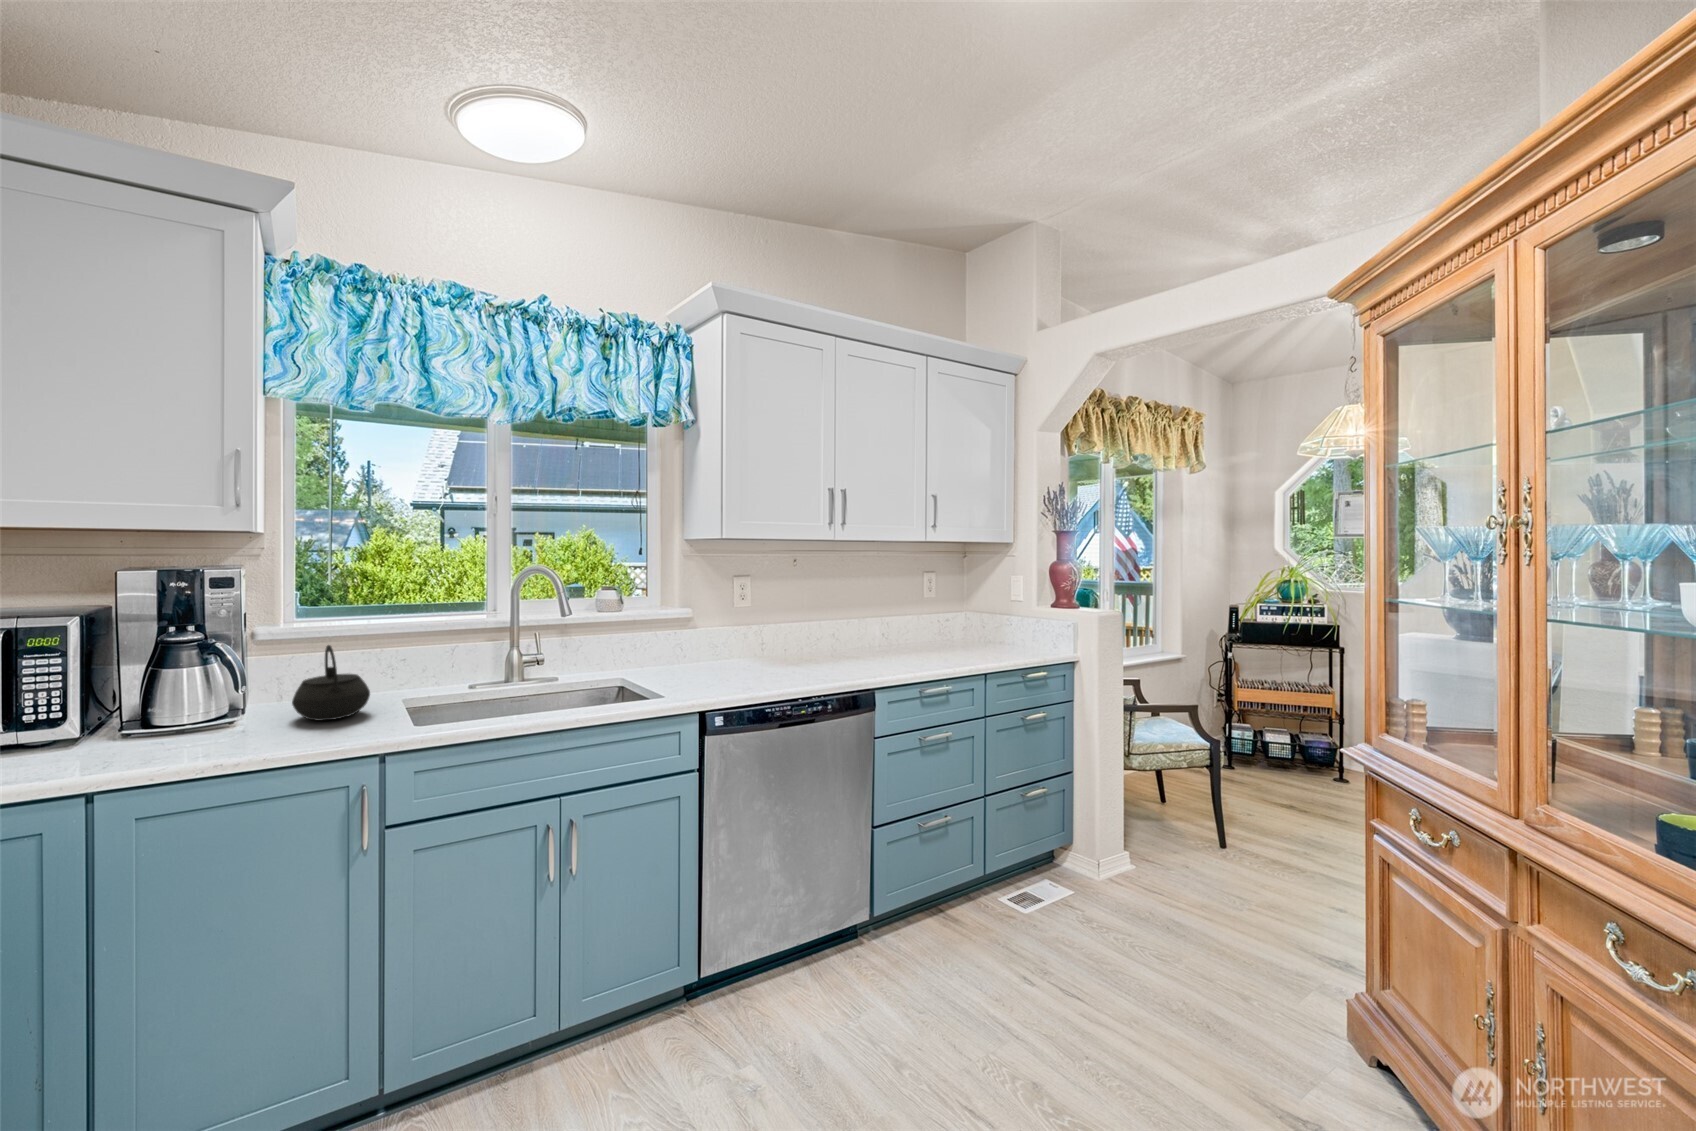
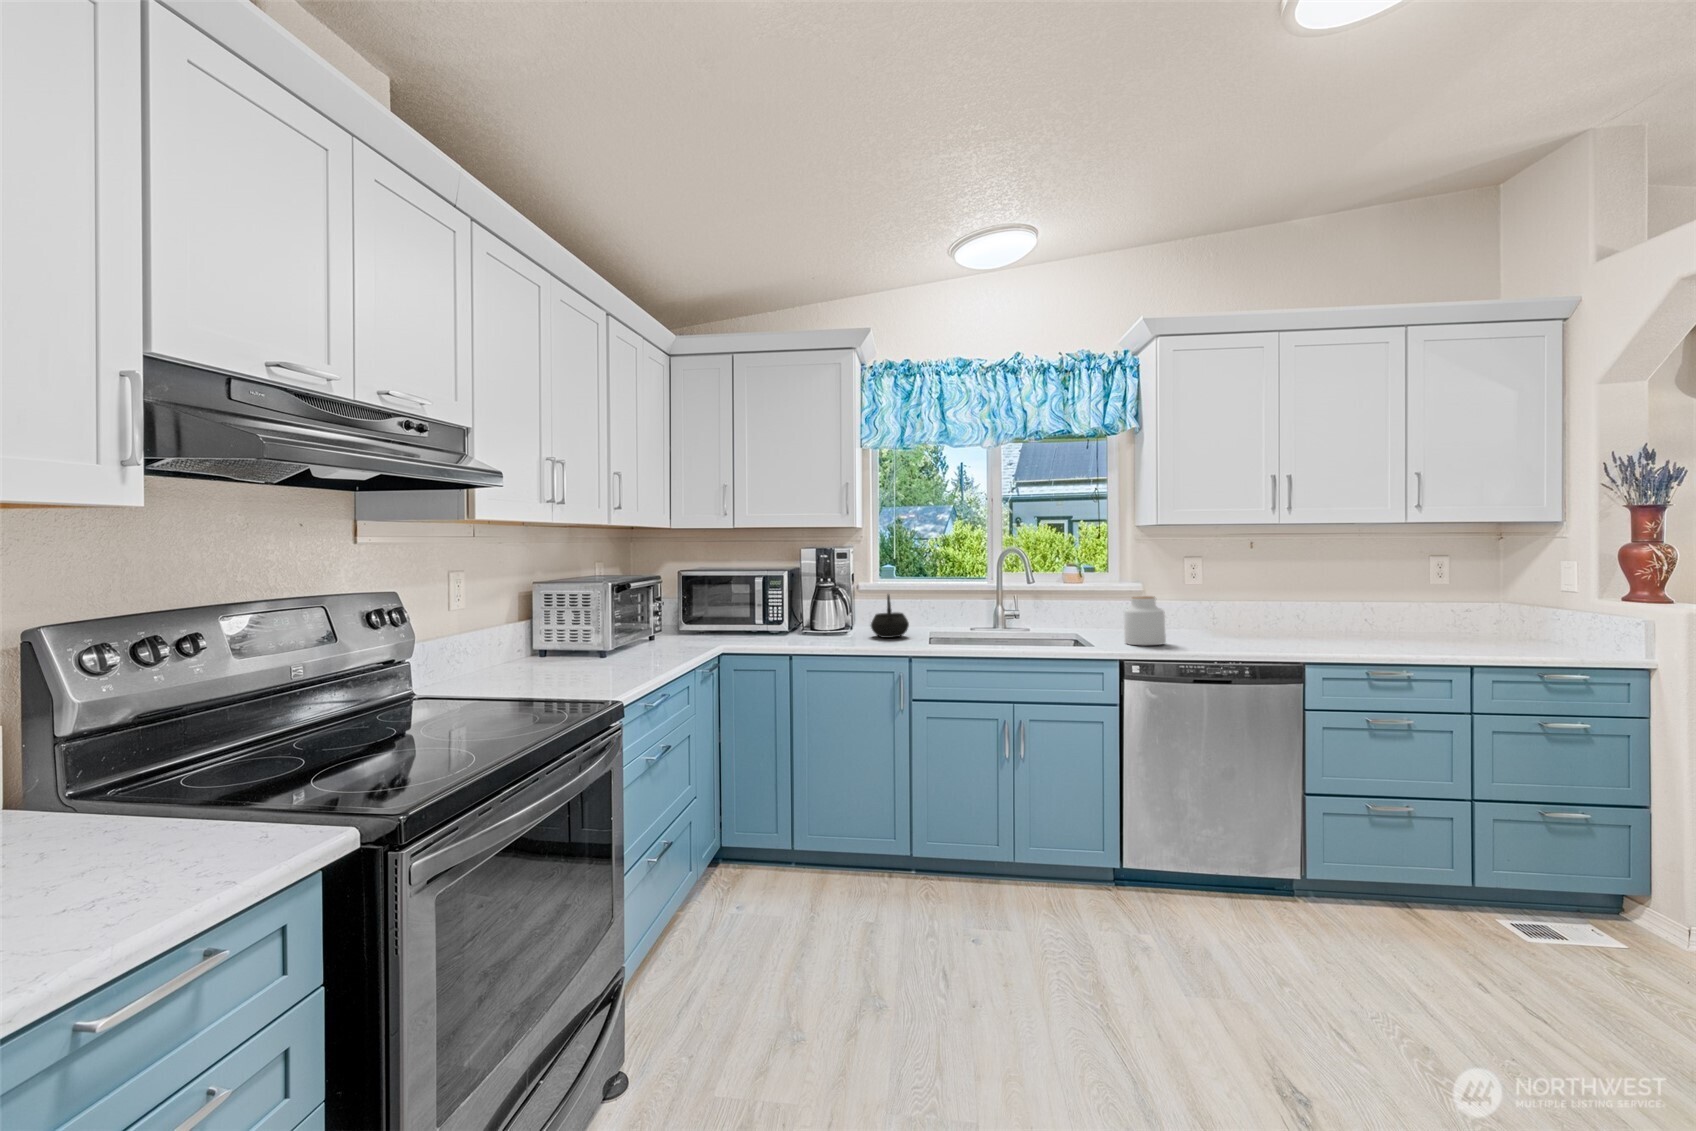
jar: none [690,628,738,691] -> present [1124,596,1166,645]

